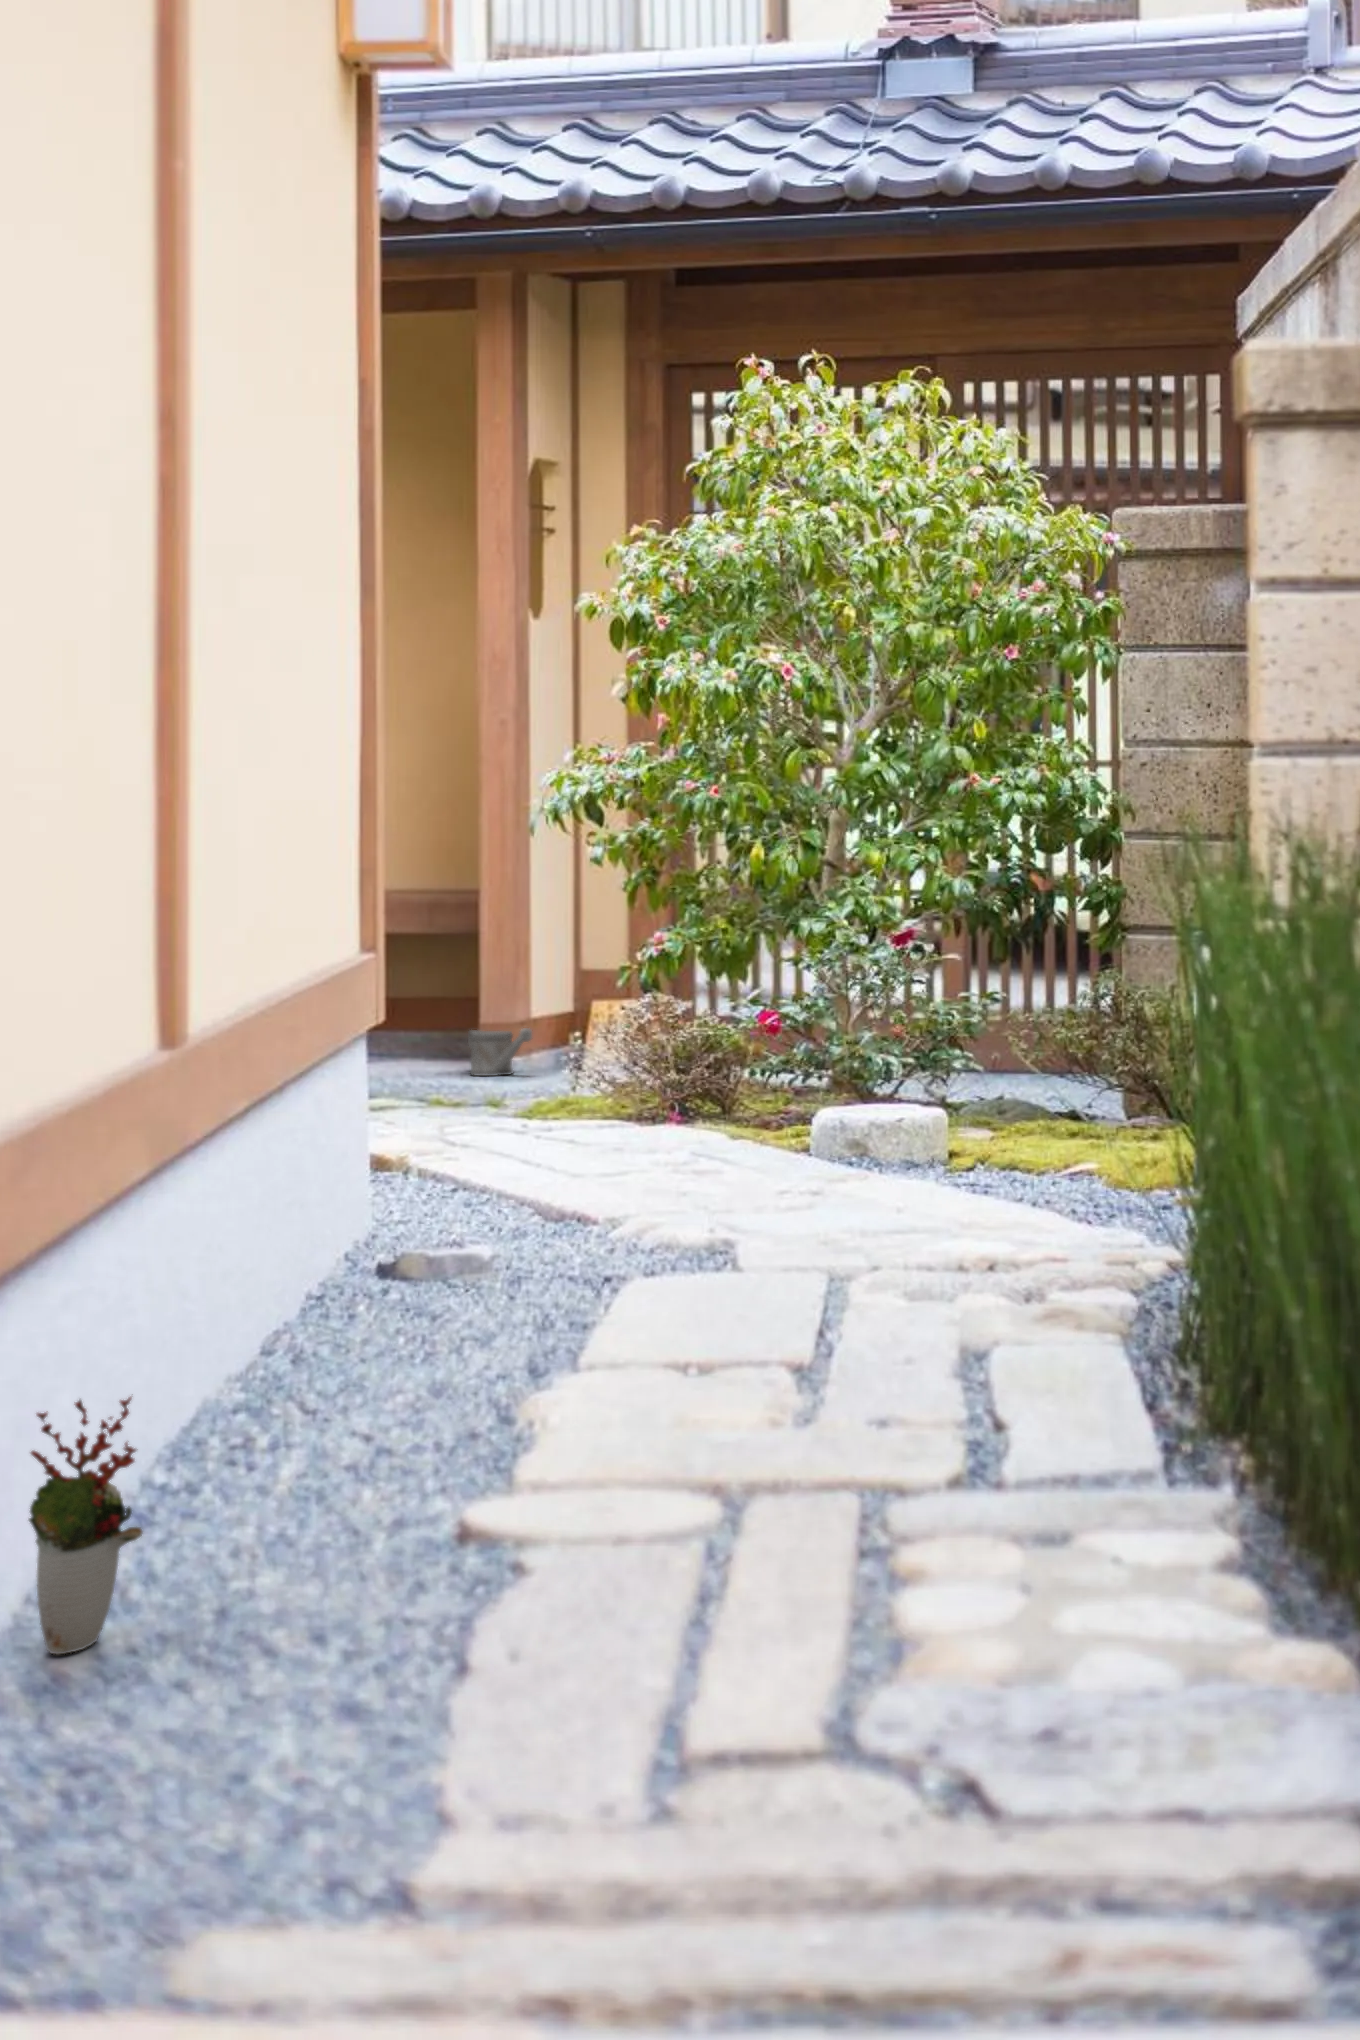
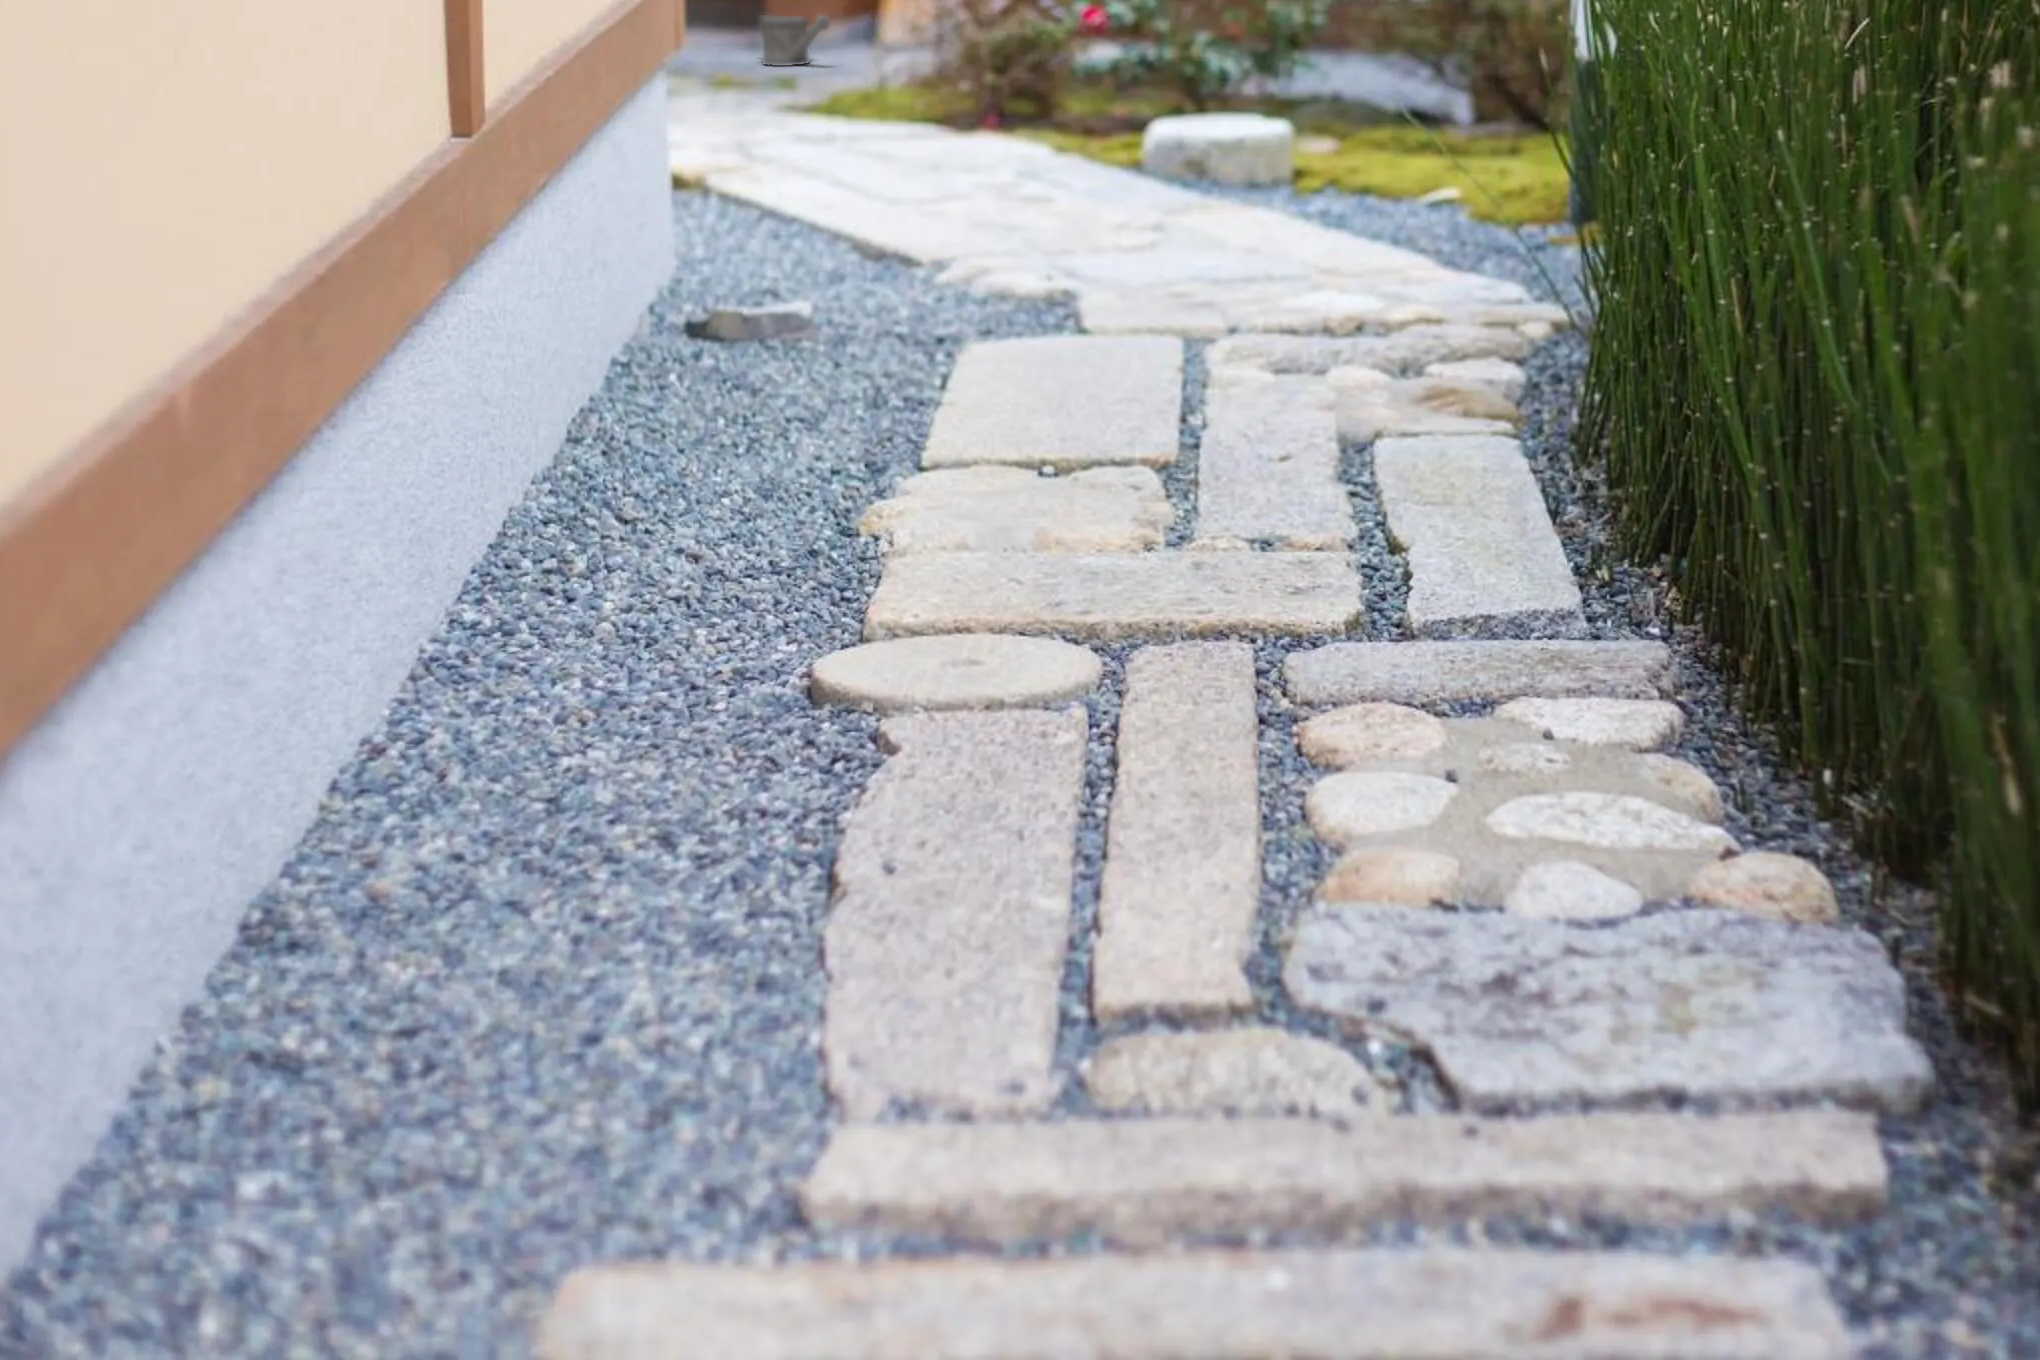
decorative plant: present [29,1397,142,1654] -> none [328,588,463,868]

